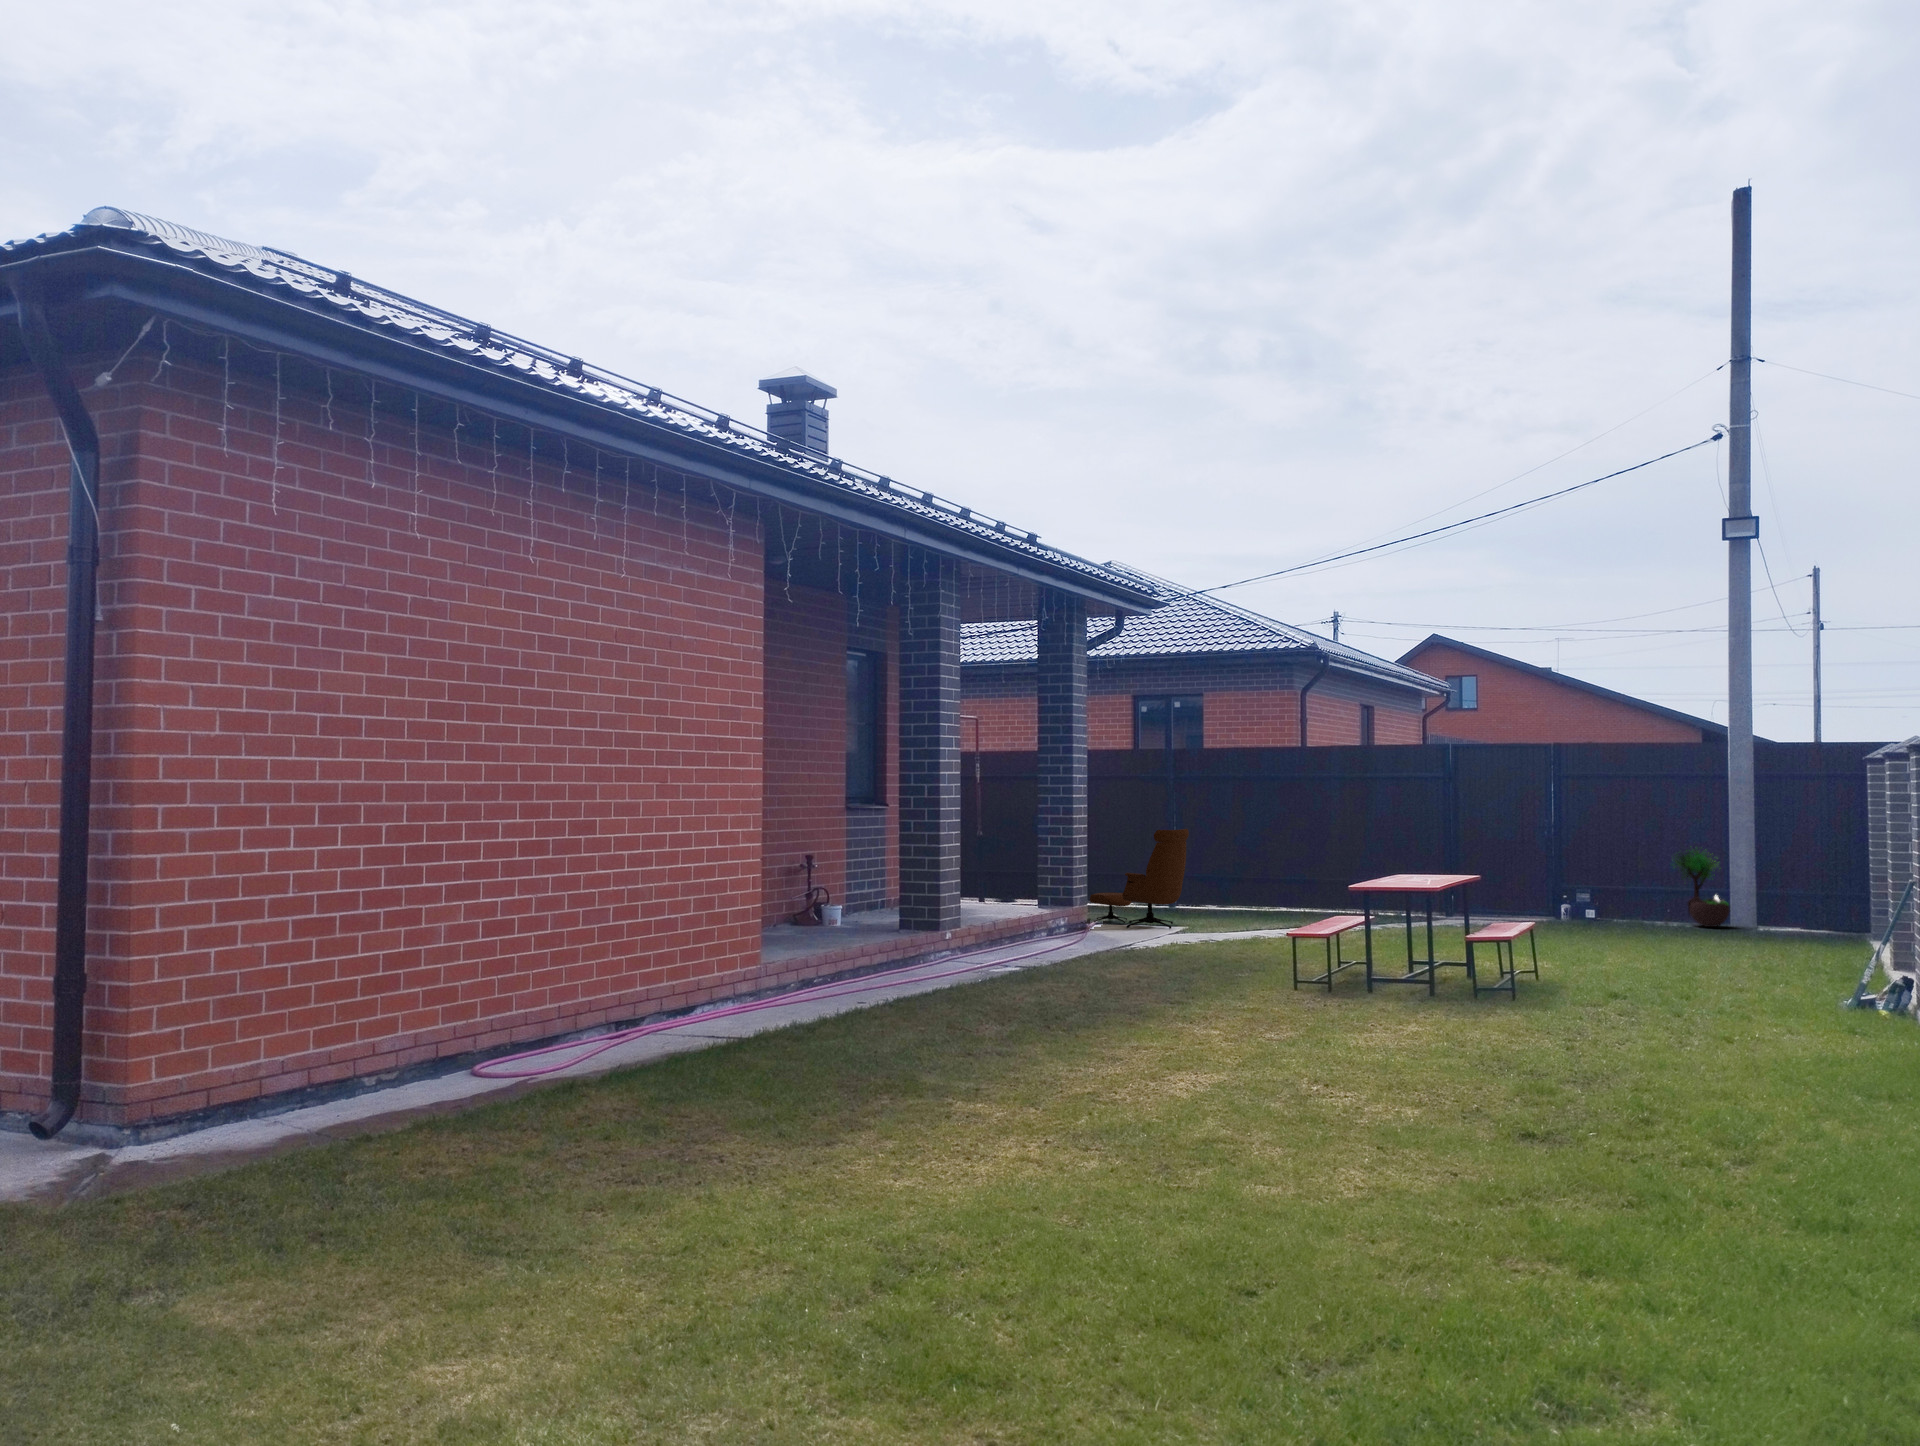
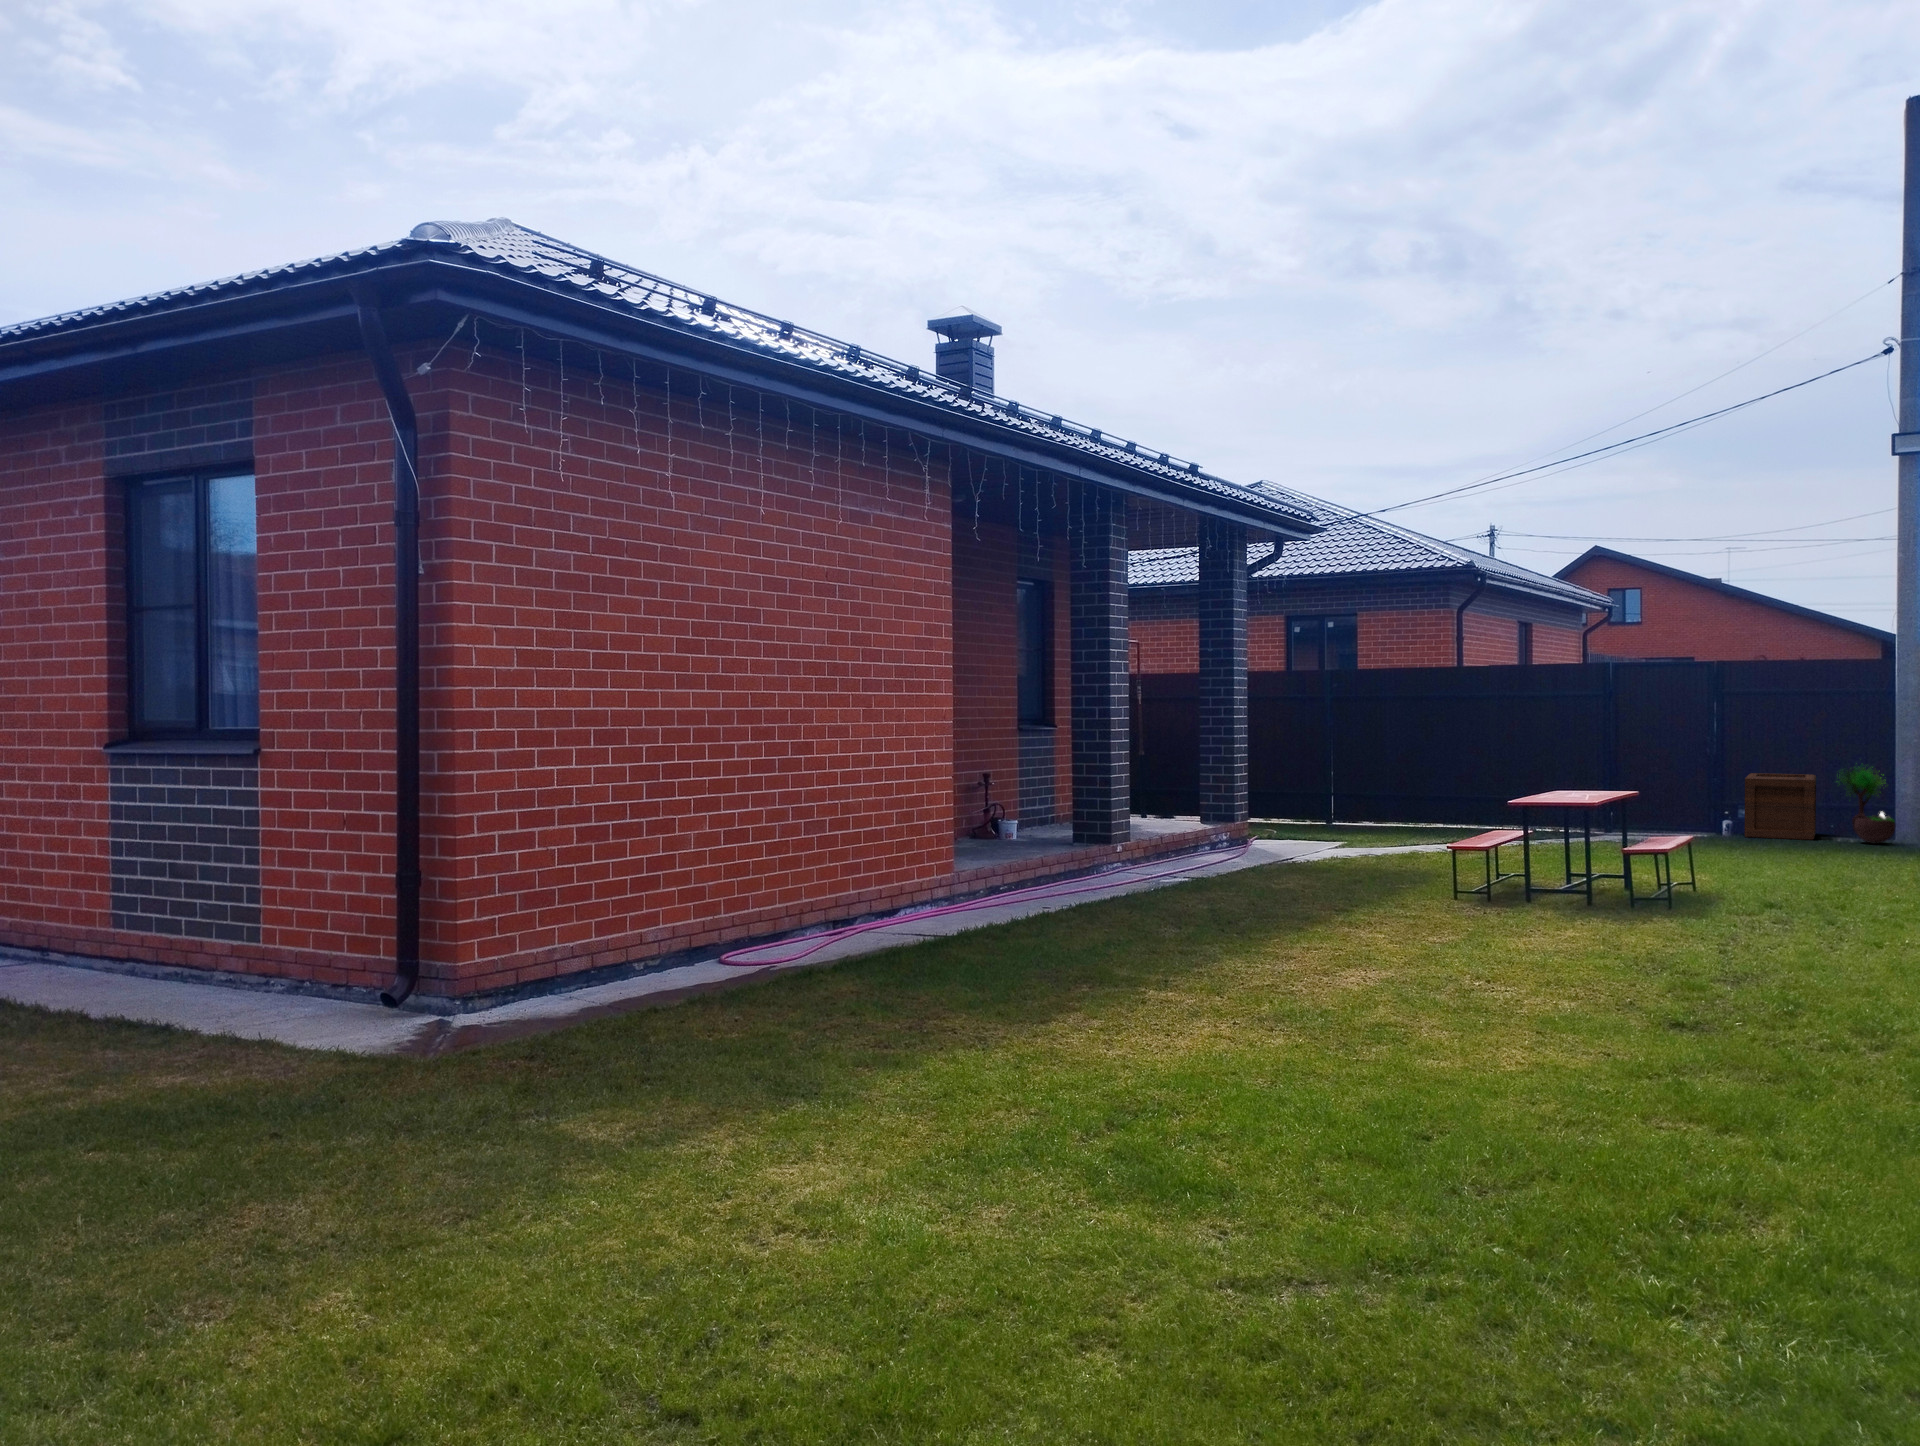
lounge chair: present [1090,829,1189,929] -> none [1251,747,1348,844]
wooden crate: none [1583,856,1652,924] -> present [1745,773,1816,840]

